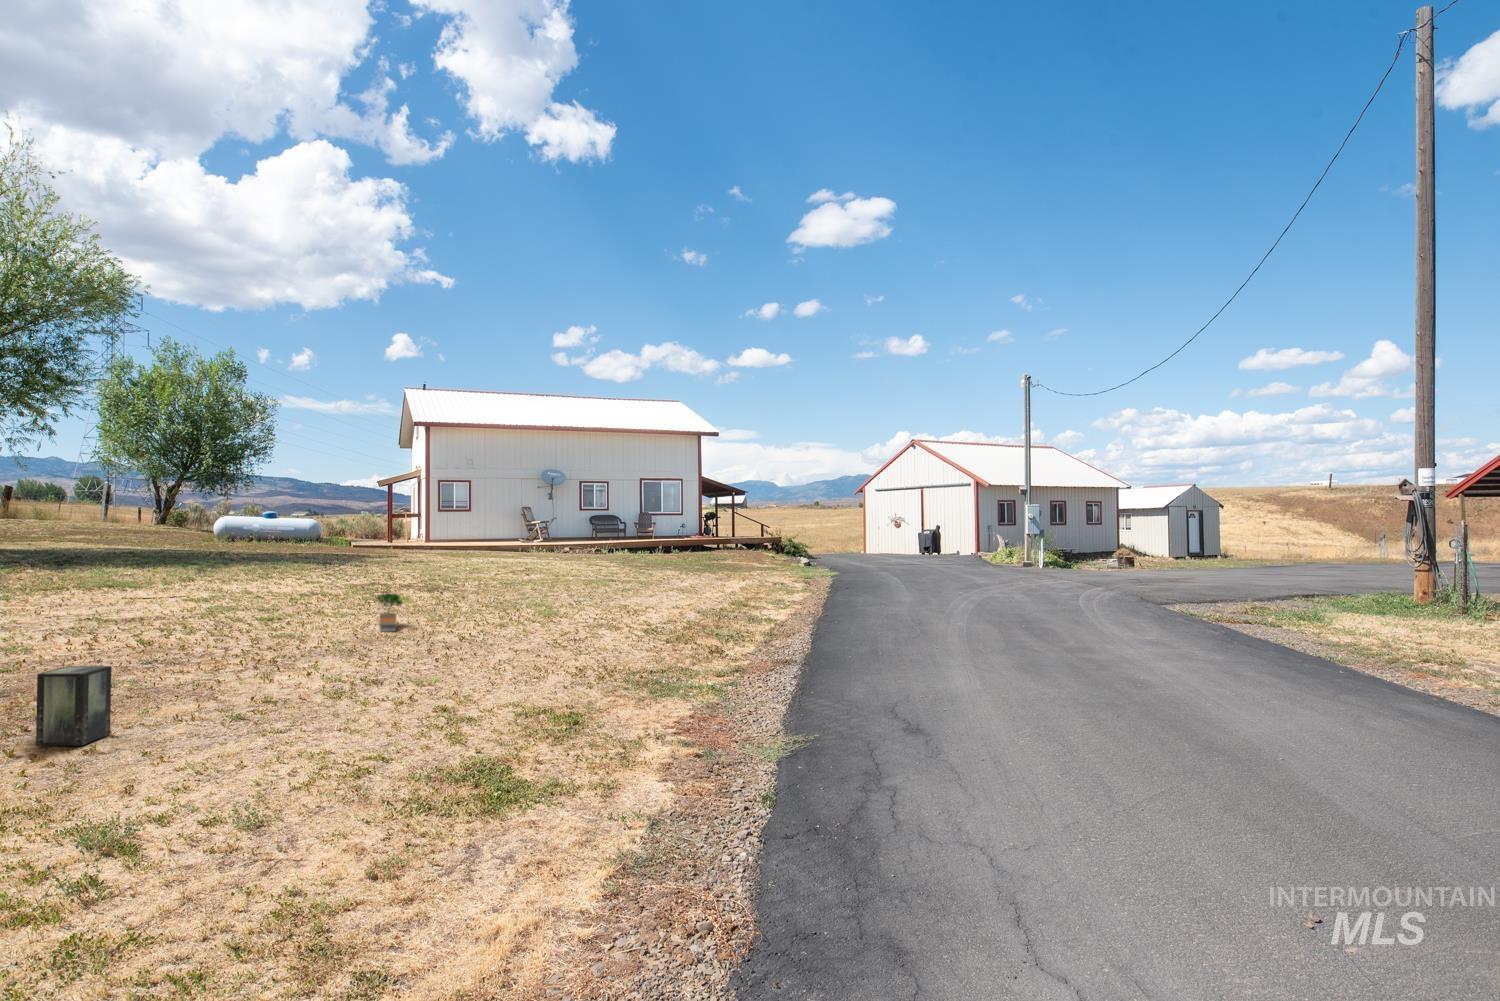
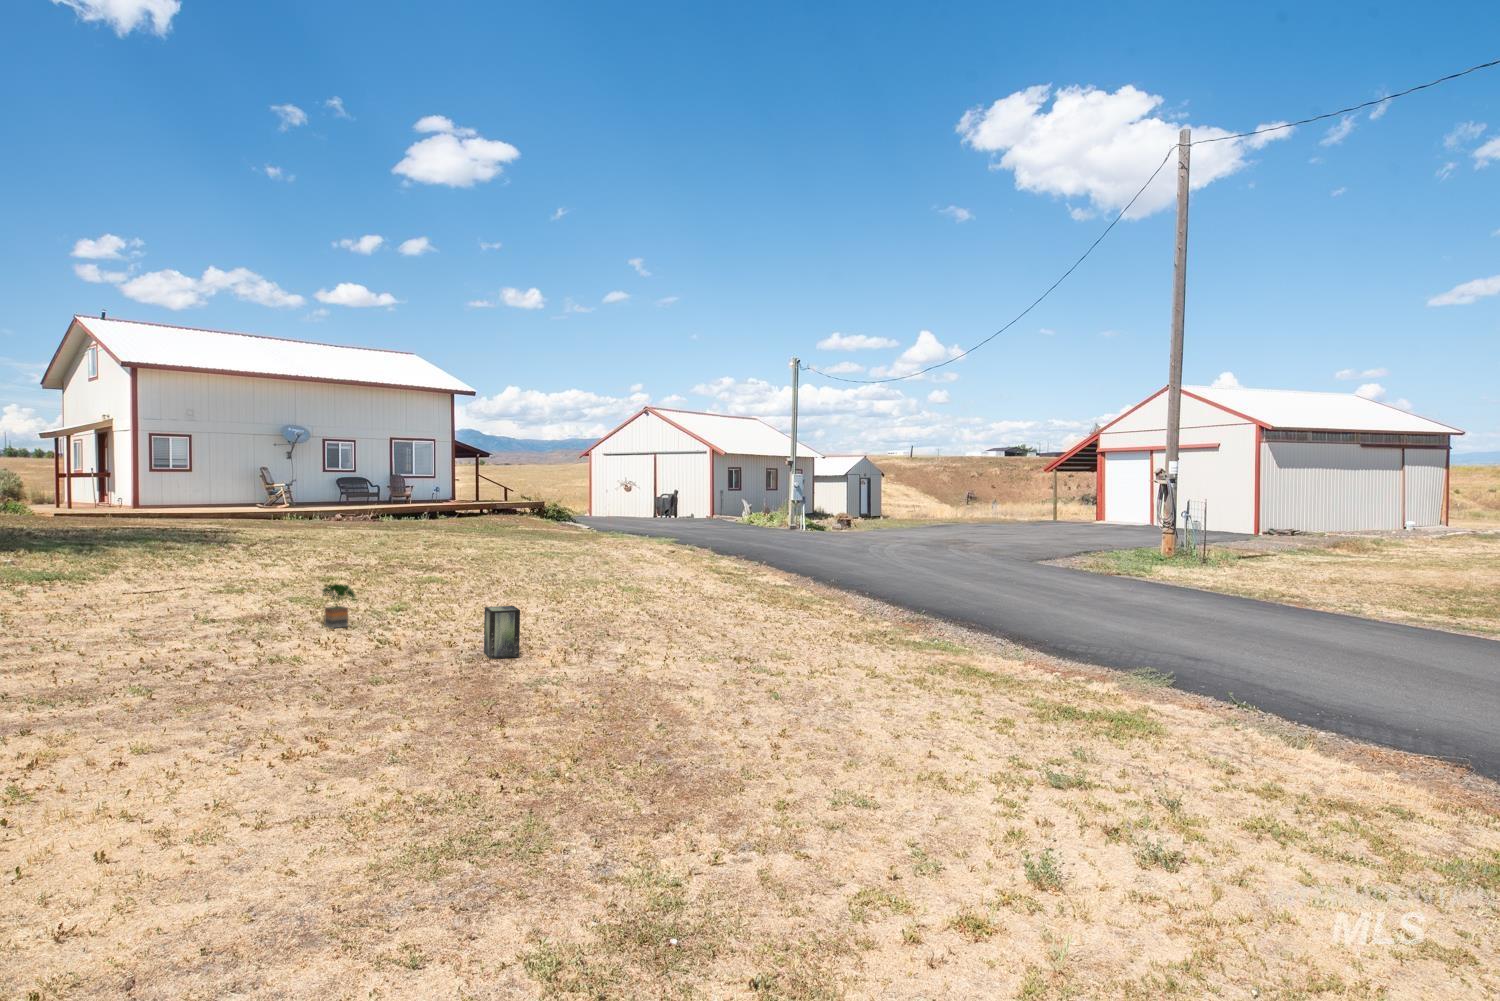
storage box: present [36,666,111,746] -> present [484,606,520,659]

